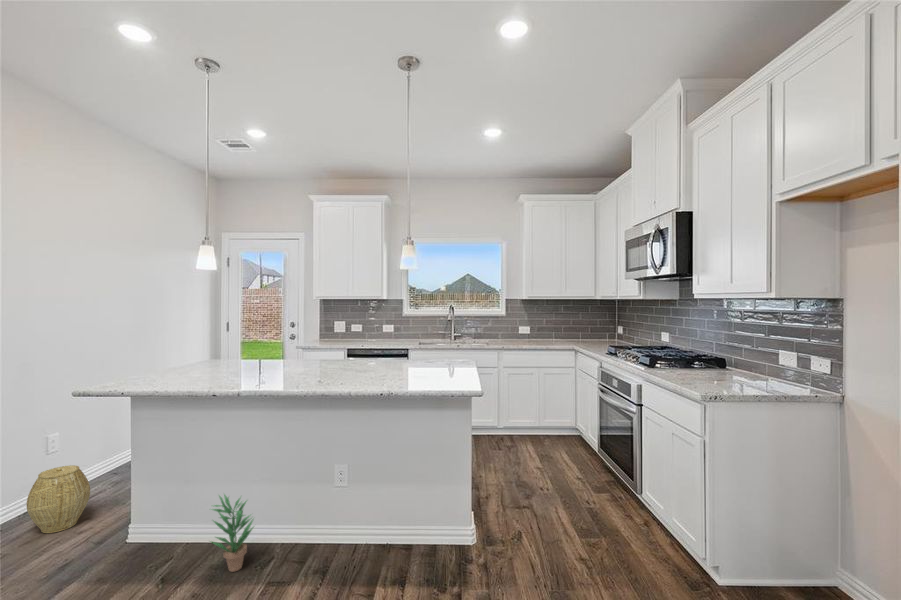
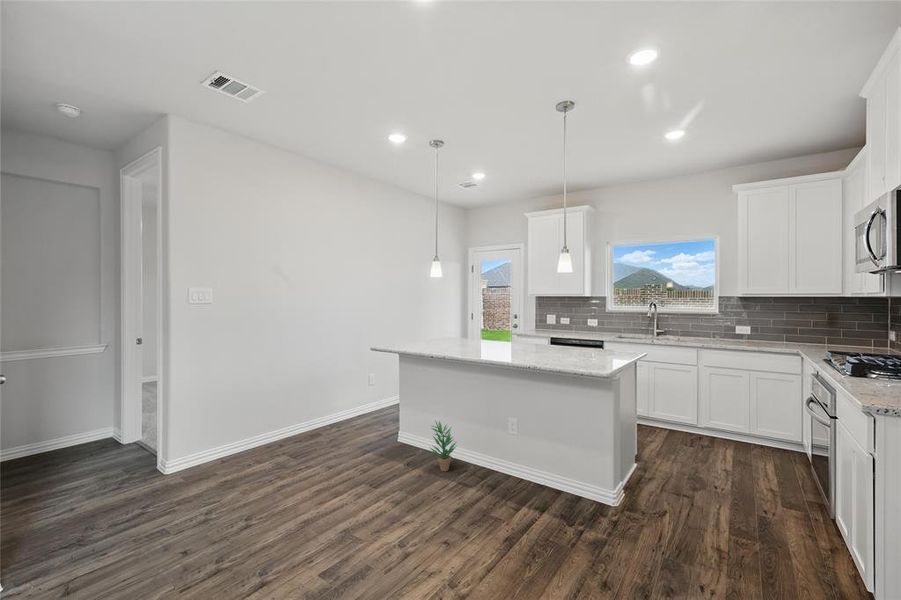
woven basket: present [26,465,90,533] -> none [358,392,385,428]

